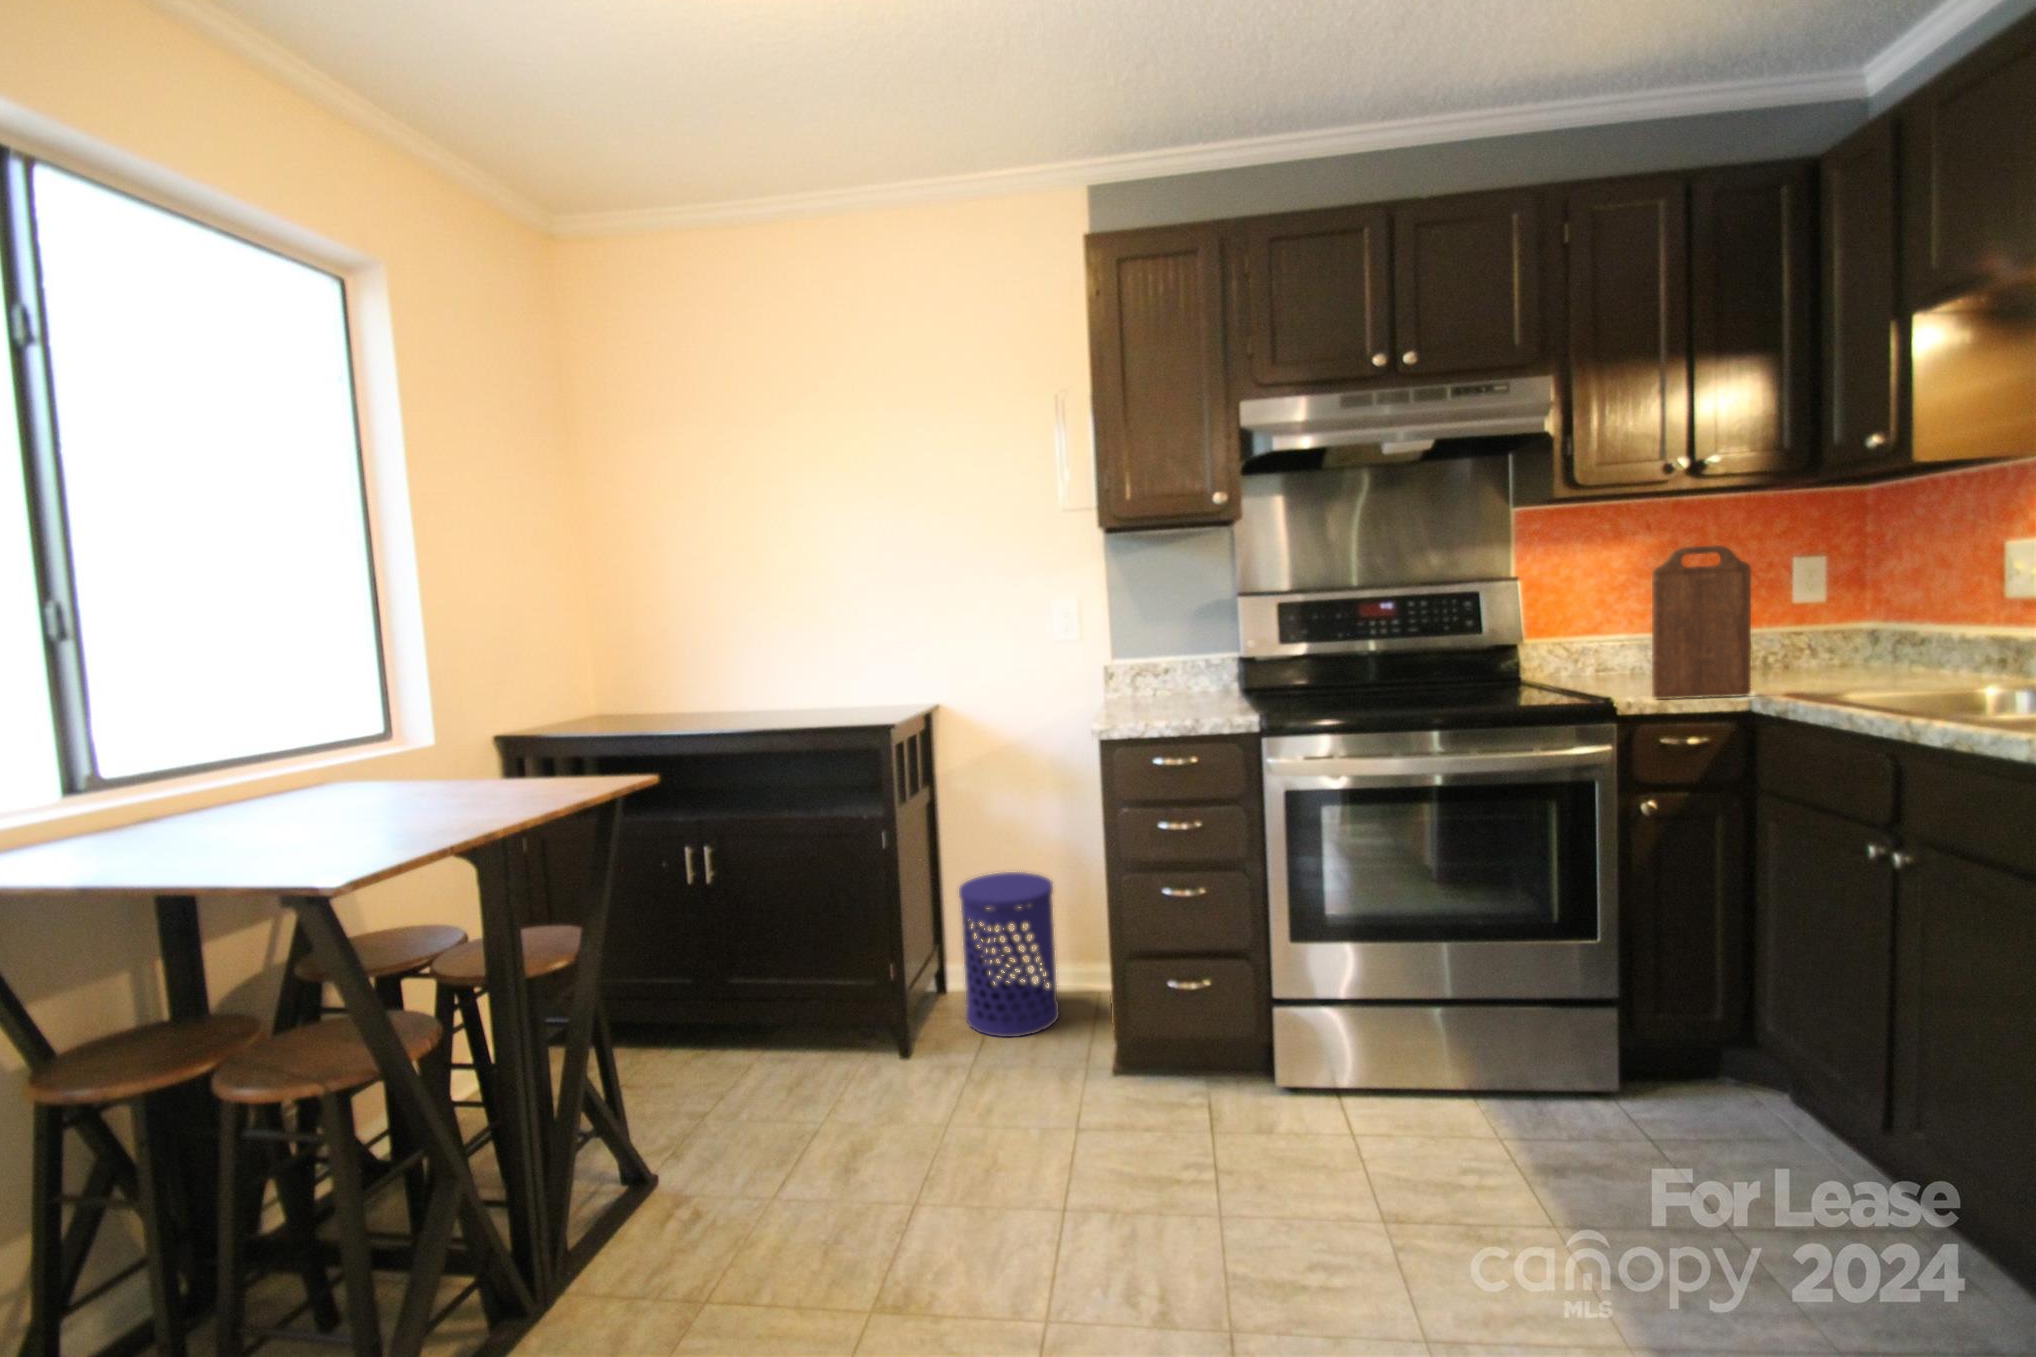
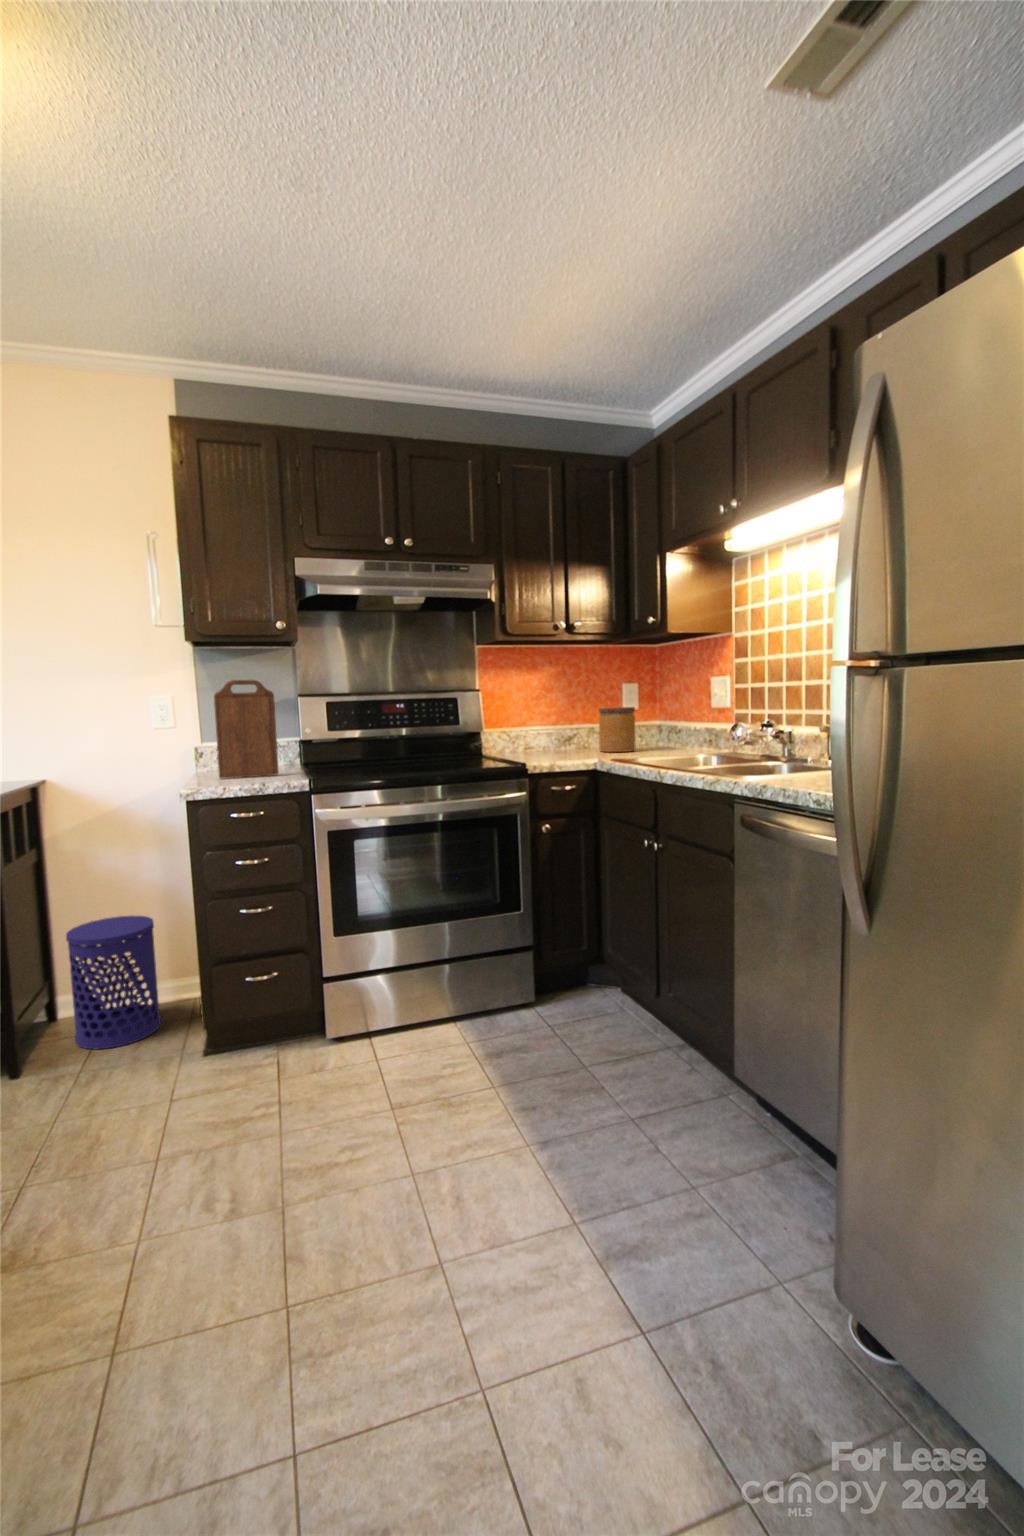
cutting board: present [1652,545,1751,699] -> present [214,680,279,778]
jar: none [1747,599,1830,679] -> present [599,707,635,752]

